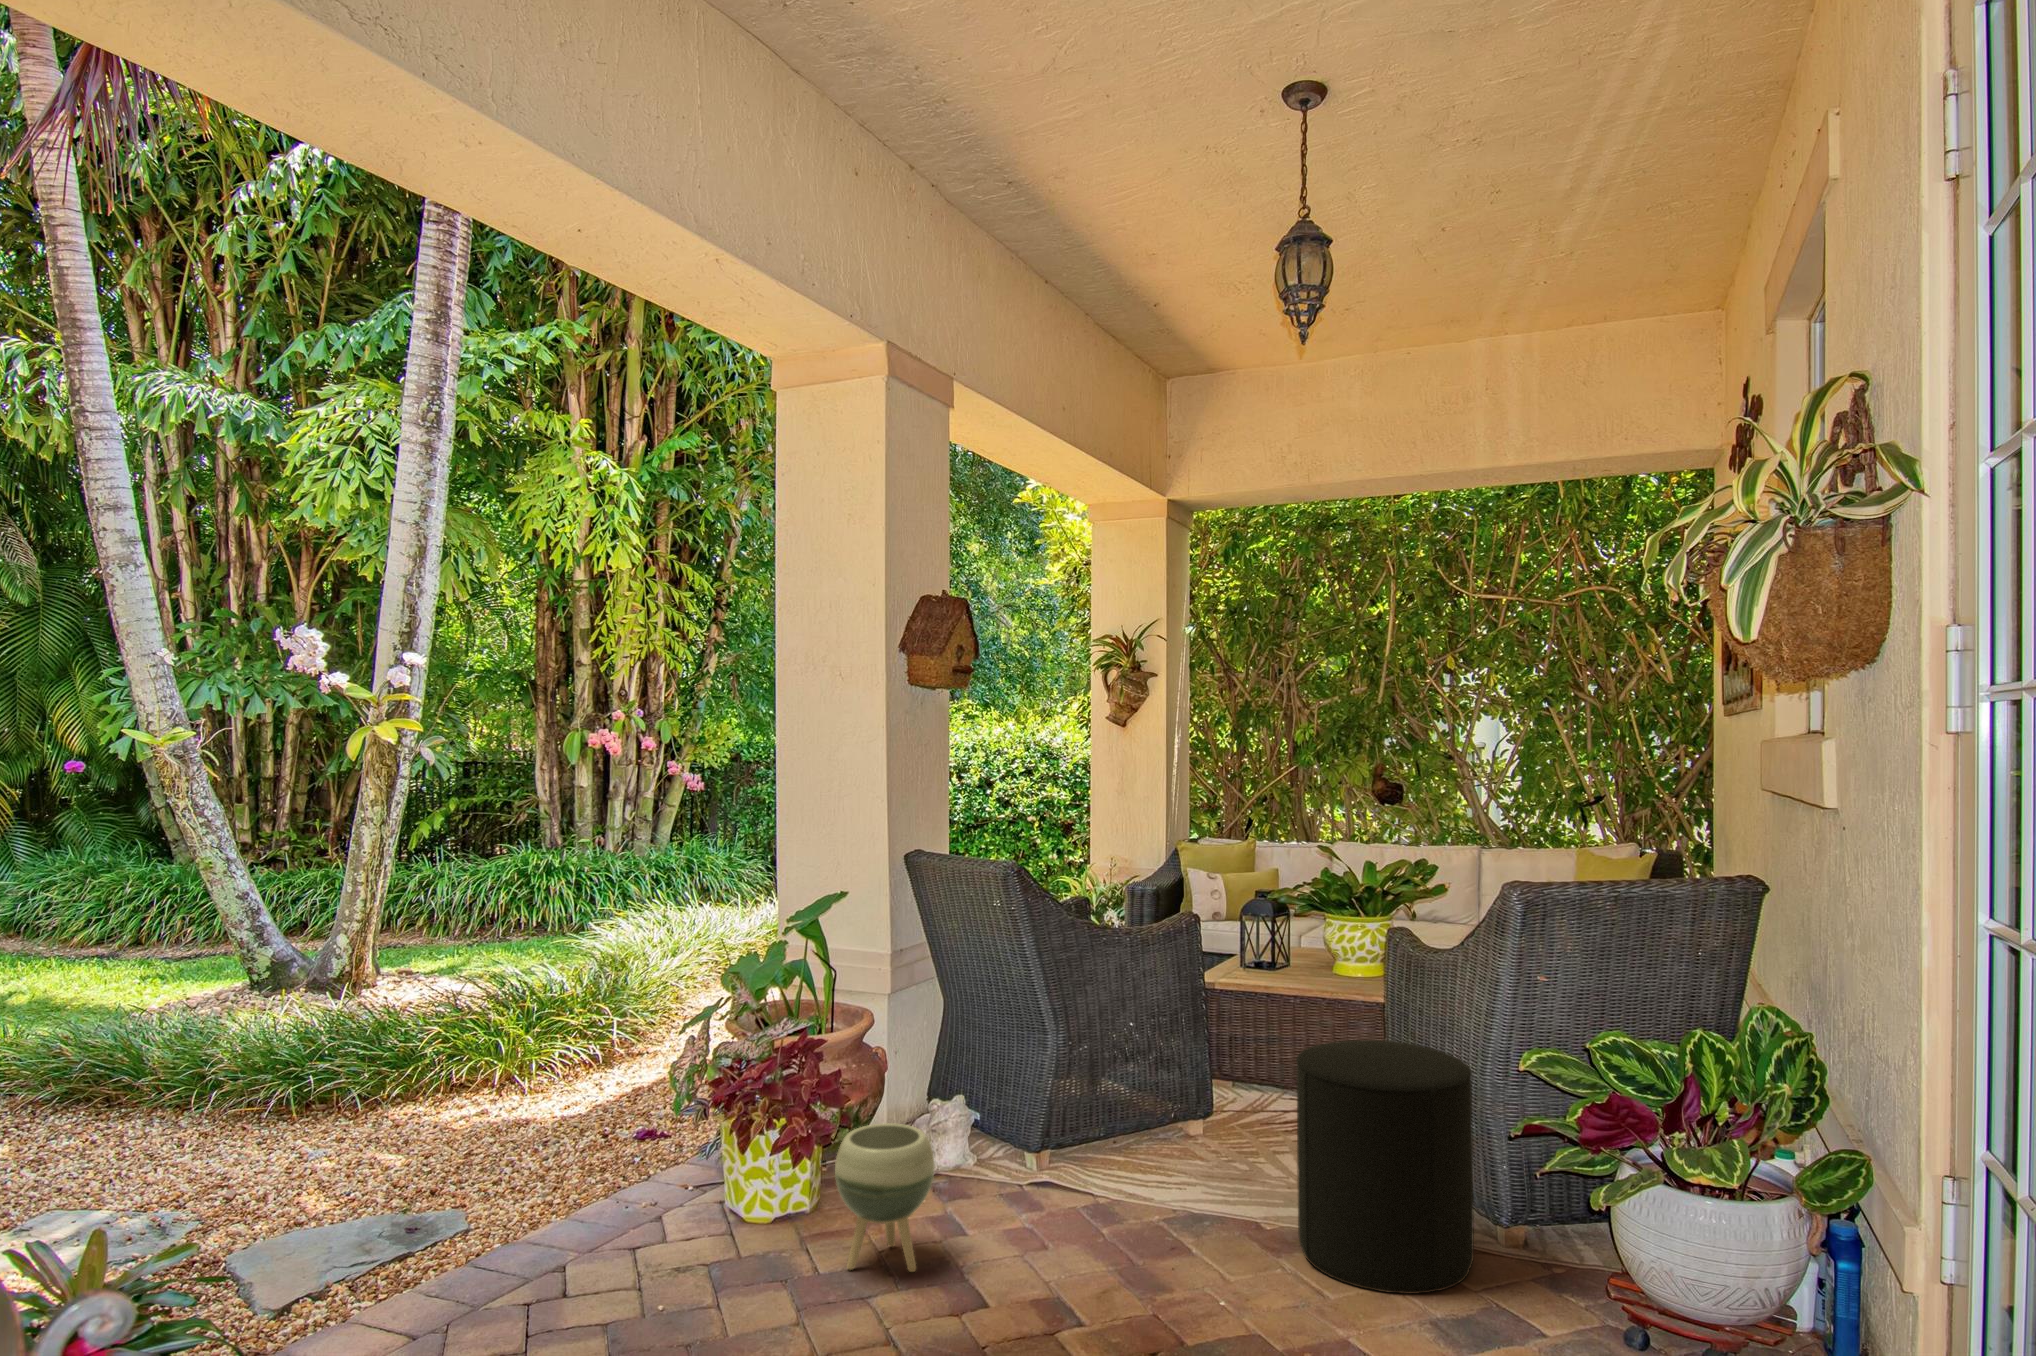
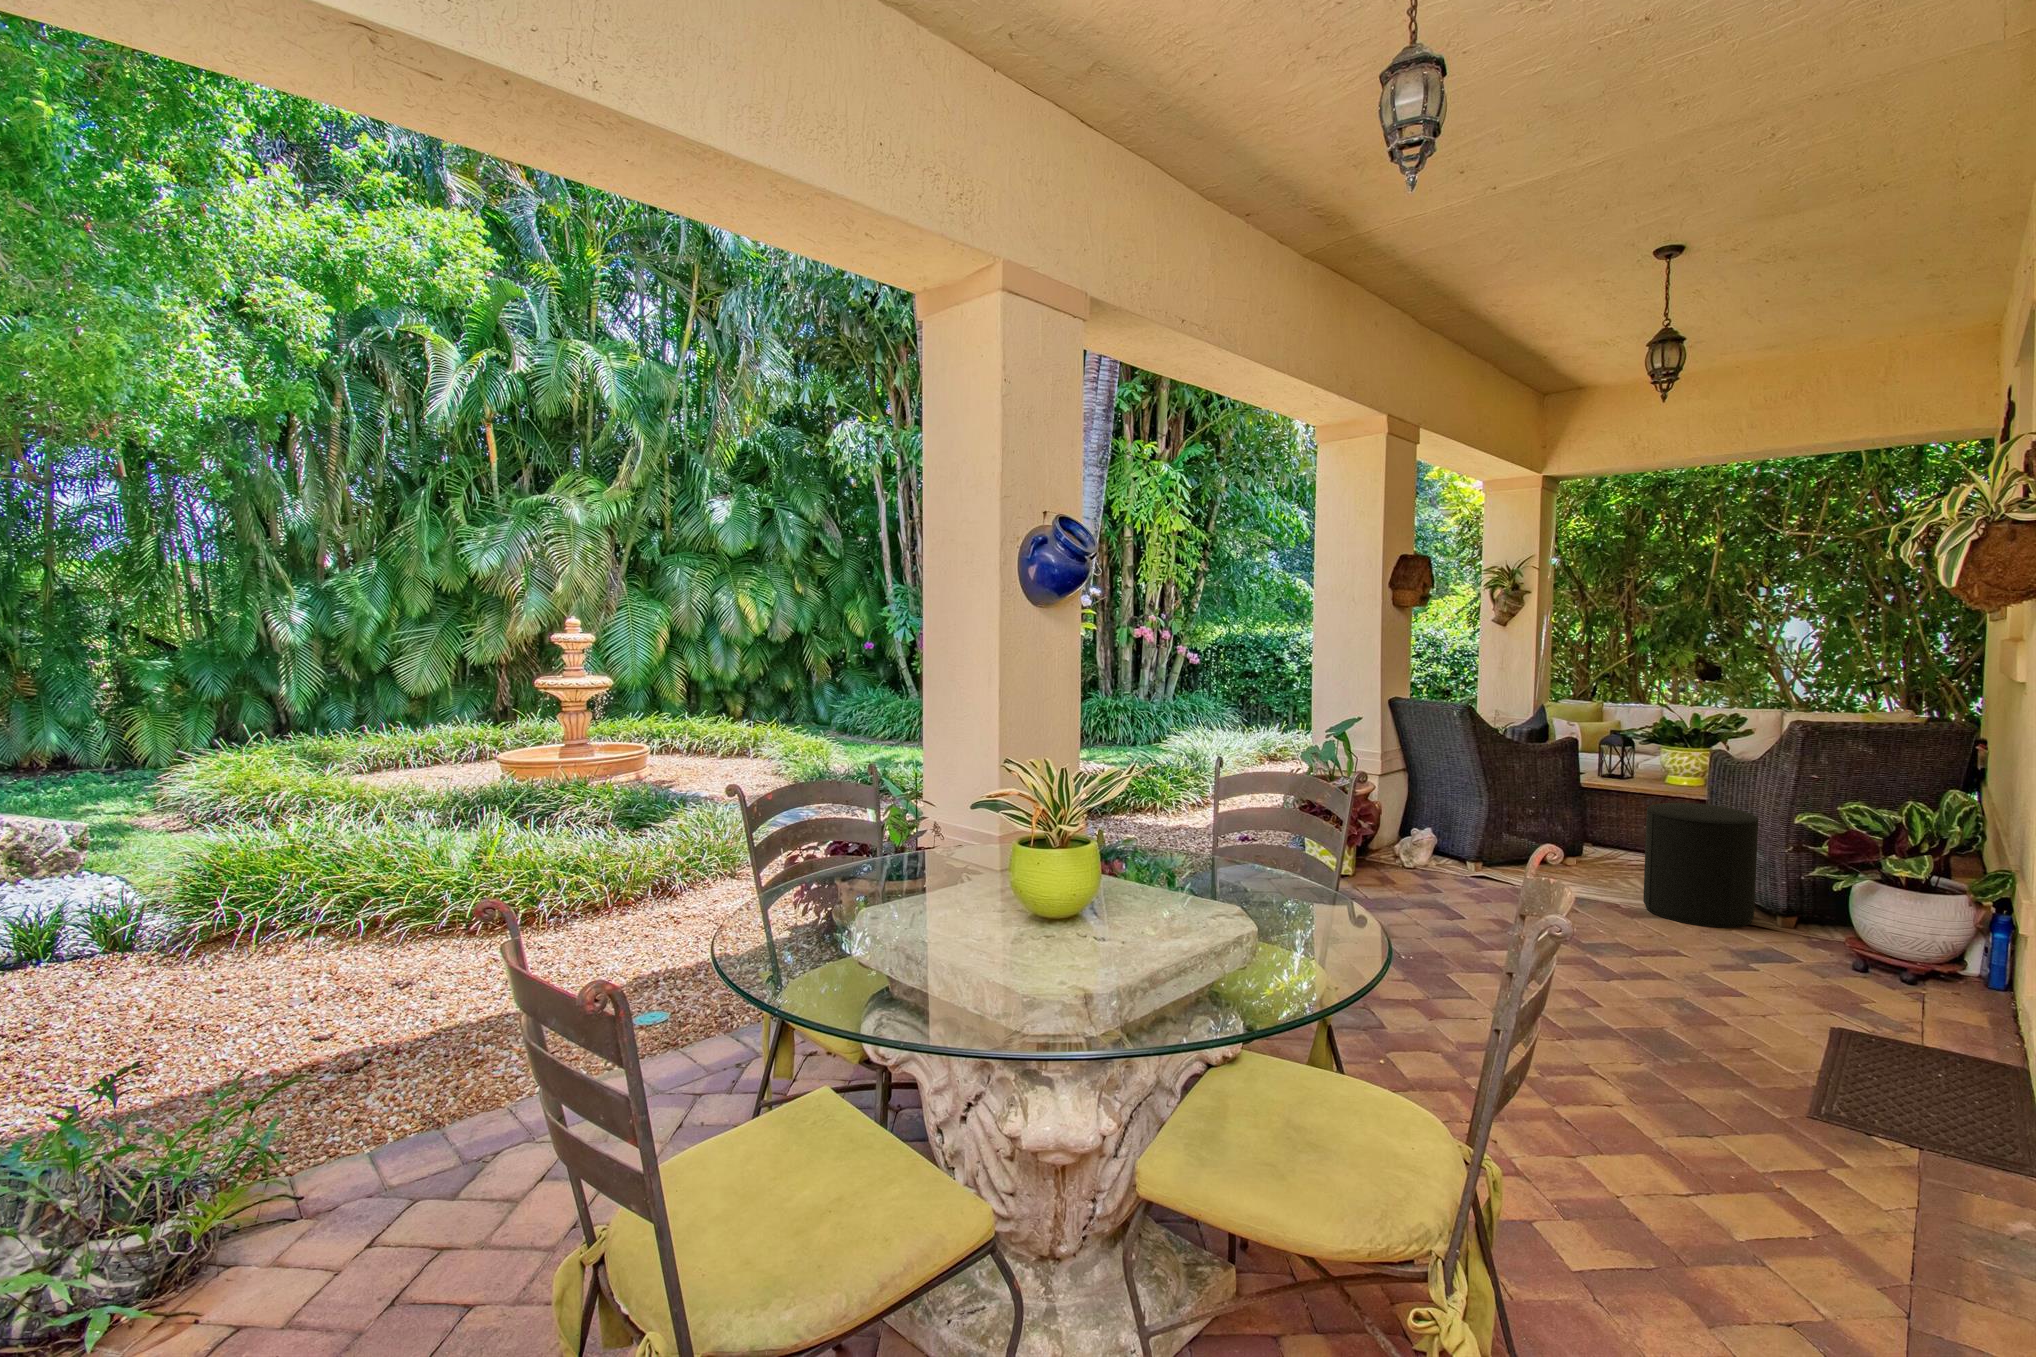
planter: present [835,1123,934,1272] -> none [1384,828,1436,896]

